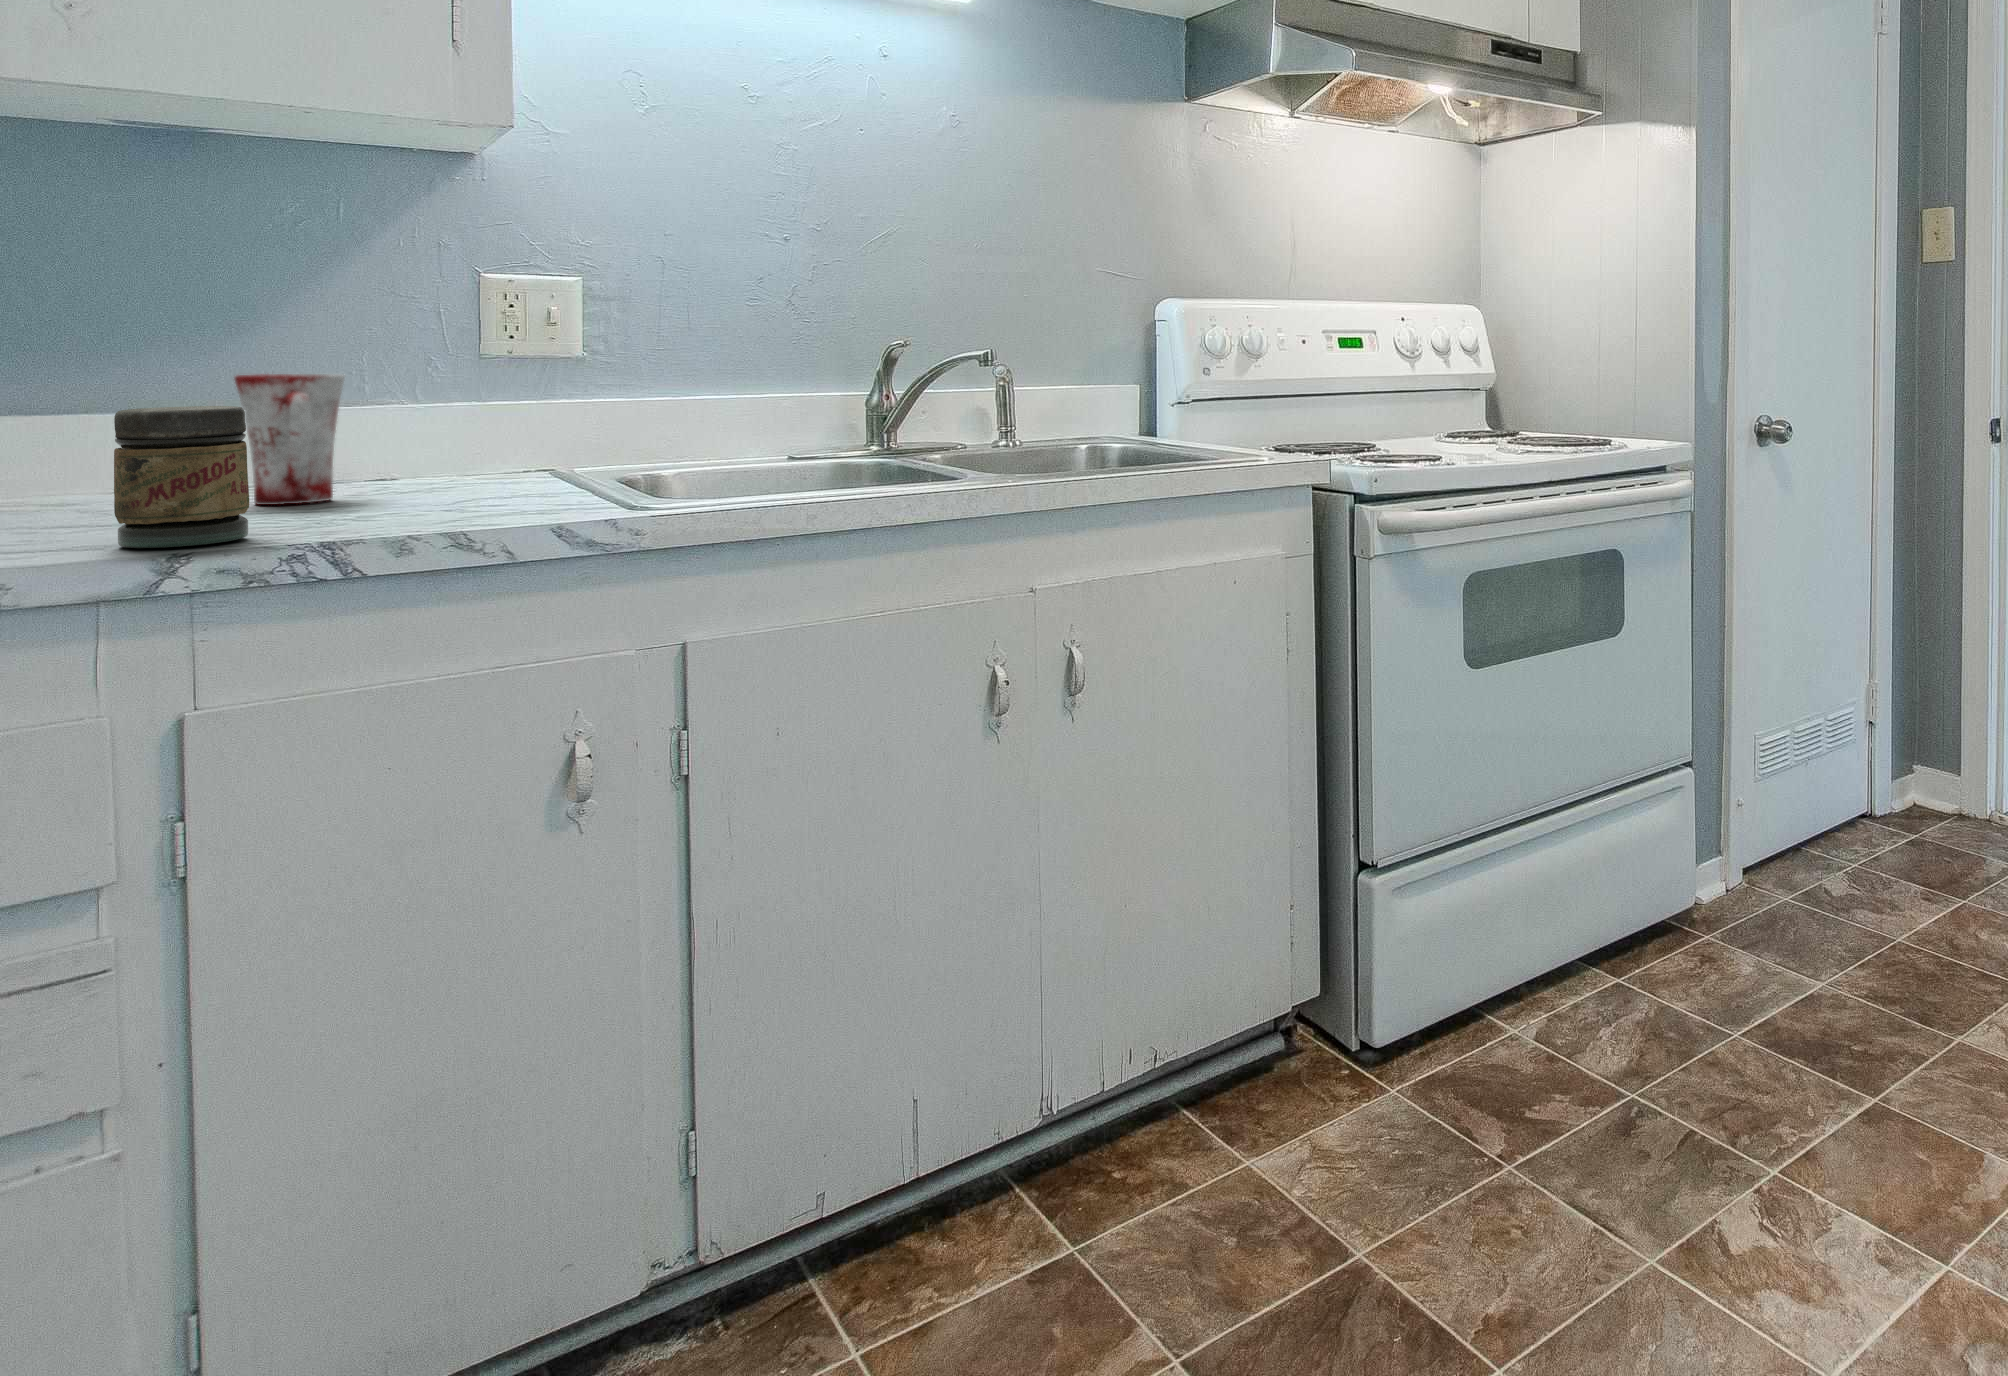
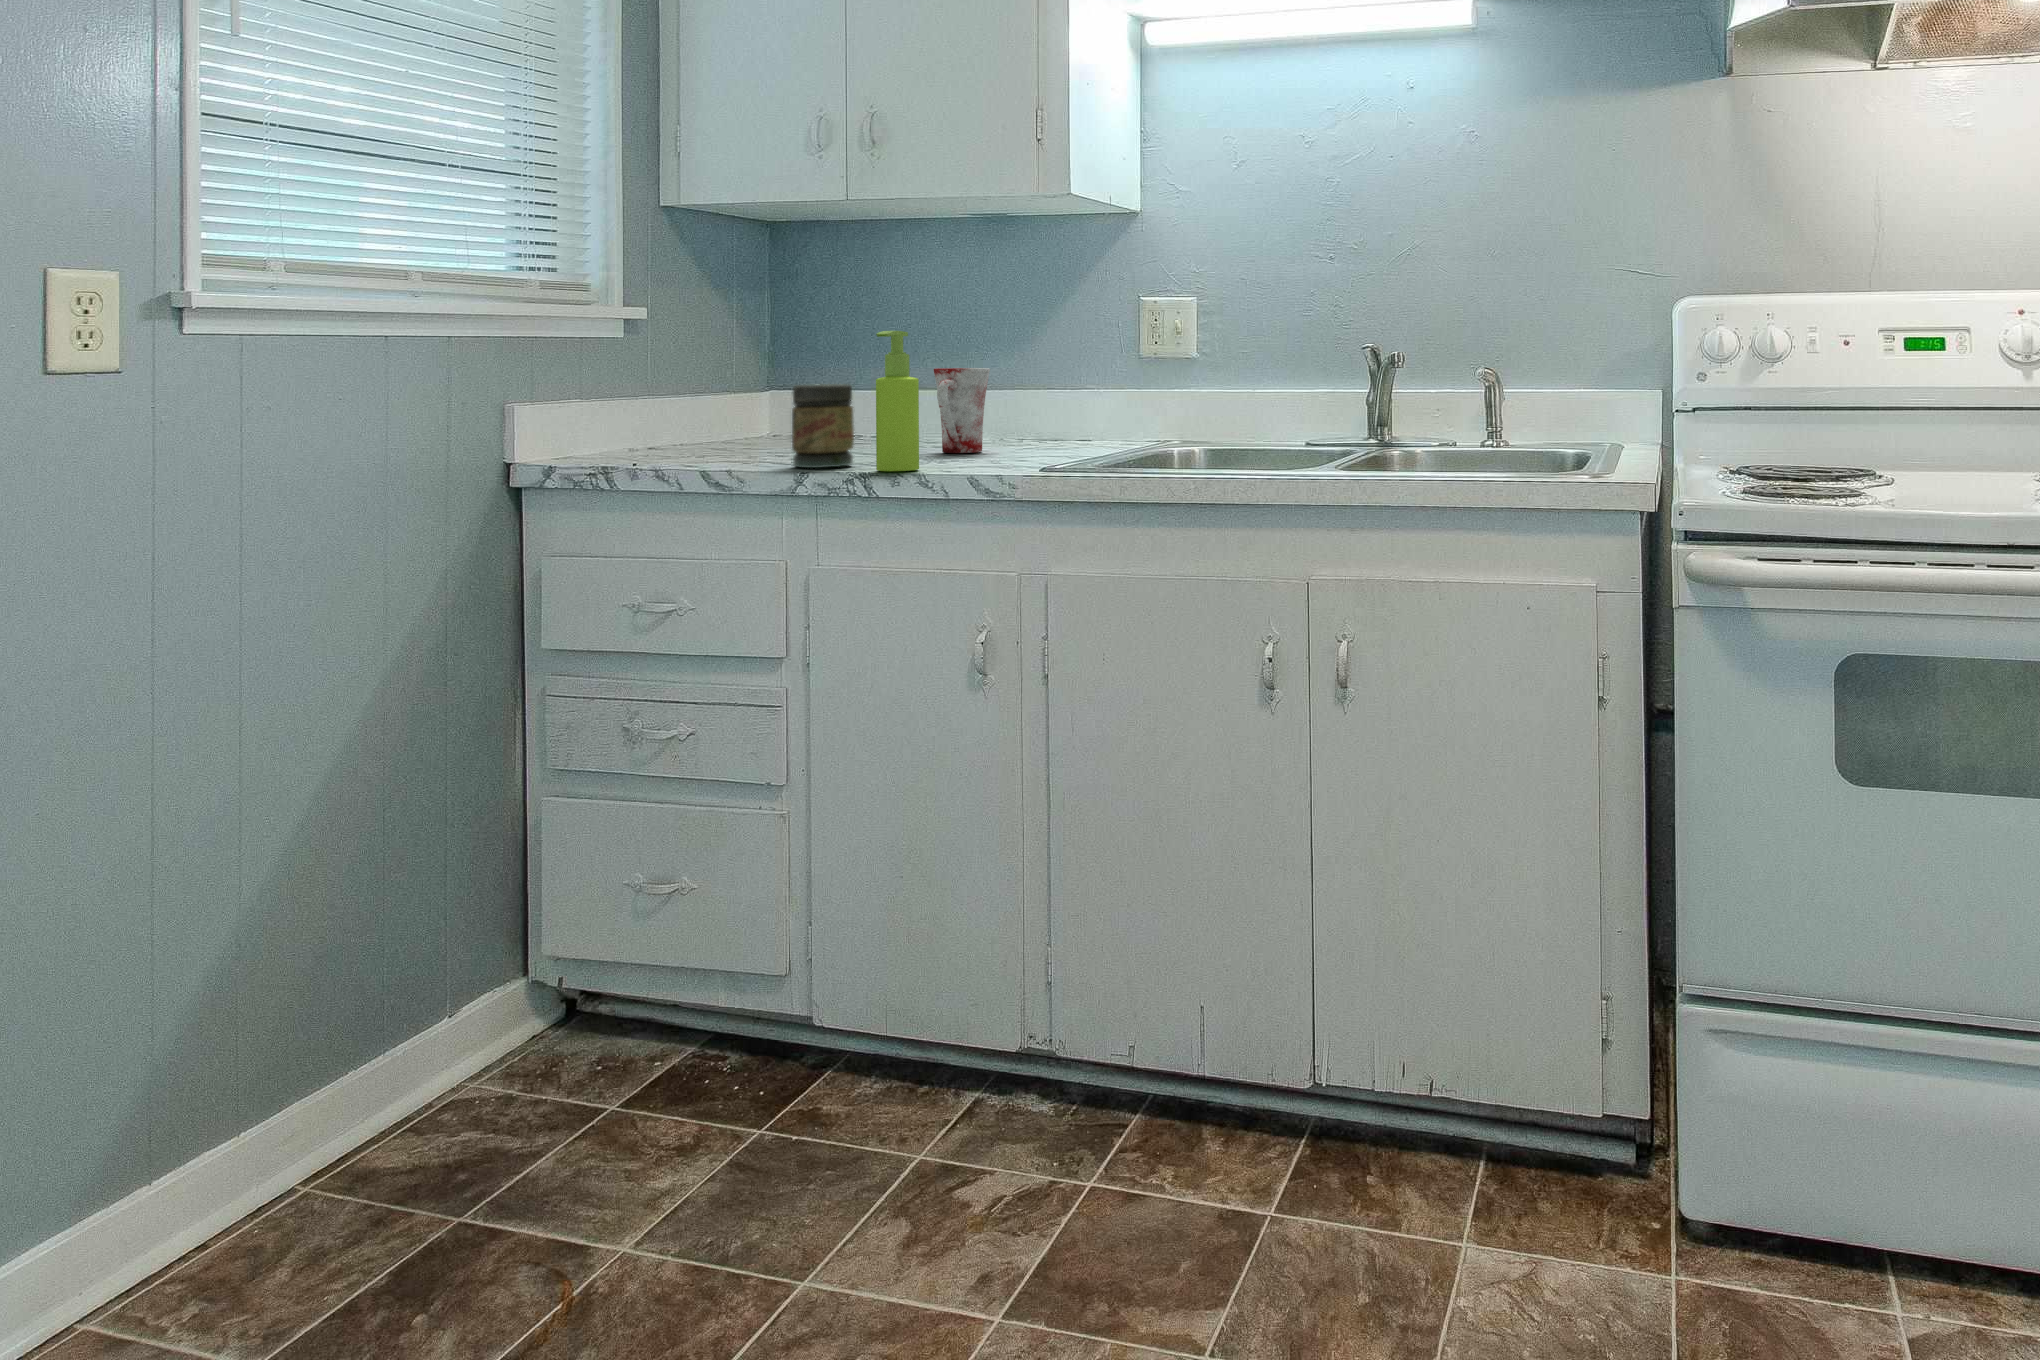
soap dispenser: none [341,322,425,536] -> present [876,331,919,471]

